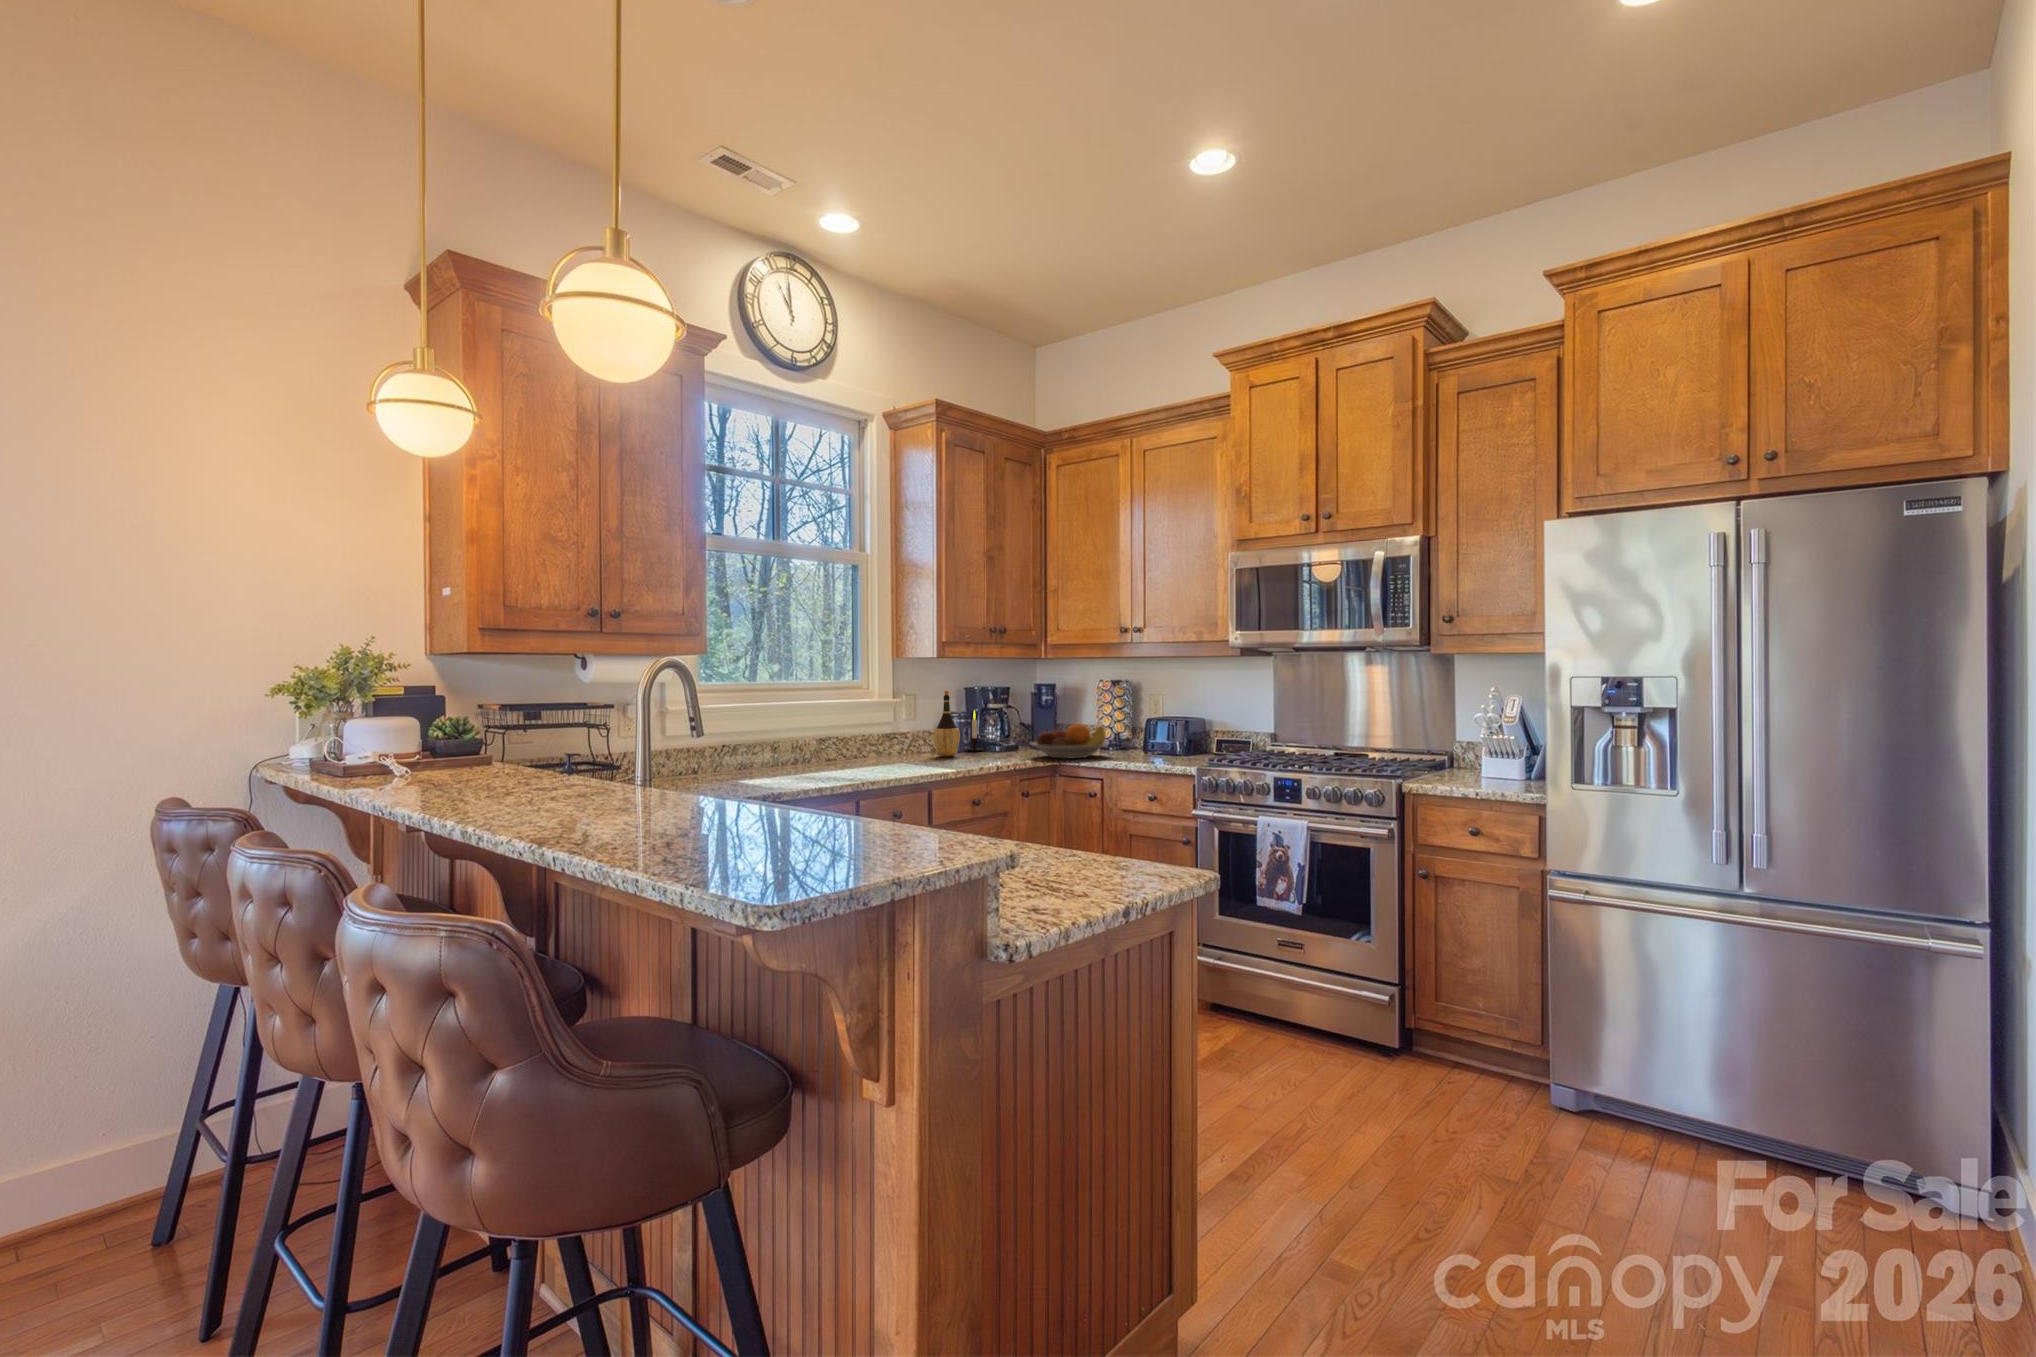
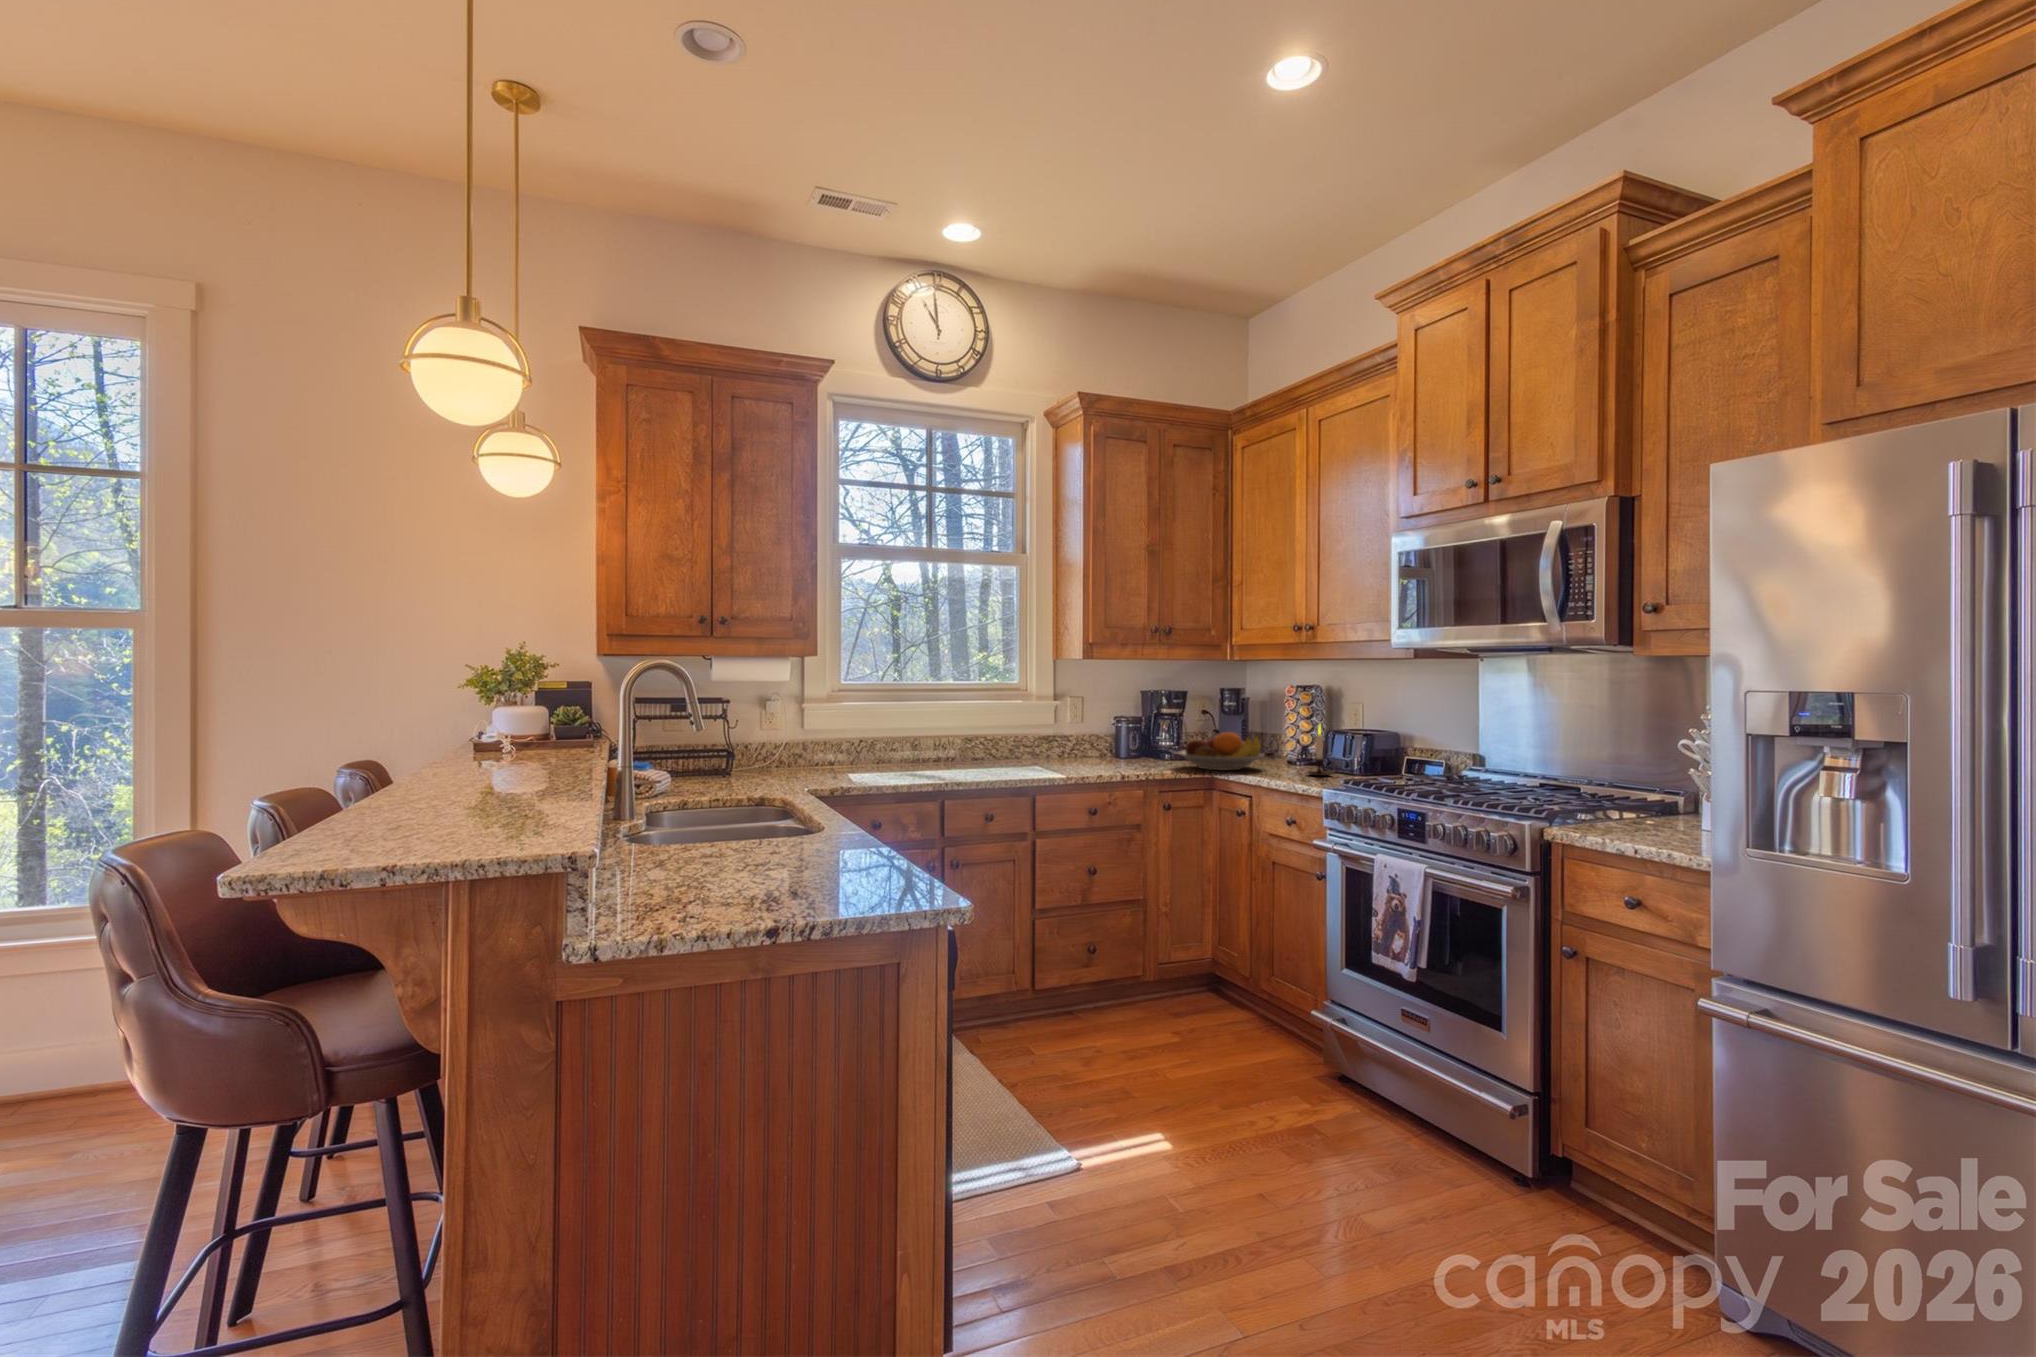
wine bottle: present [934,691,960,756] -> none [1090,693,1117,760]
candle: present [965,710,989,751] -> present [1308,726,1333,776]

